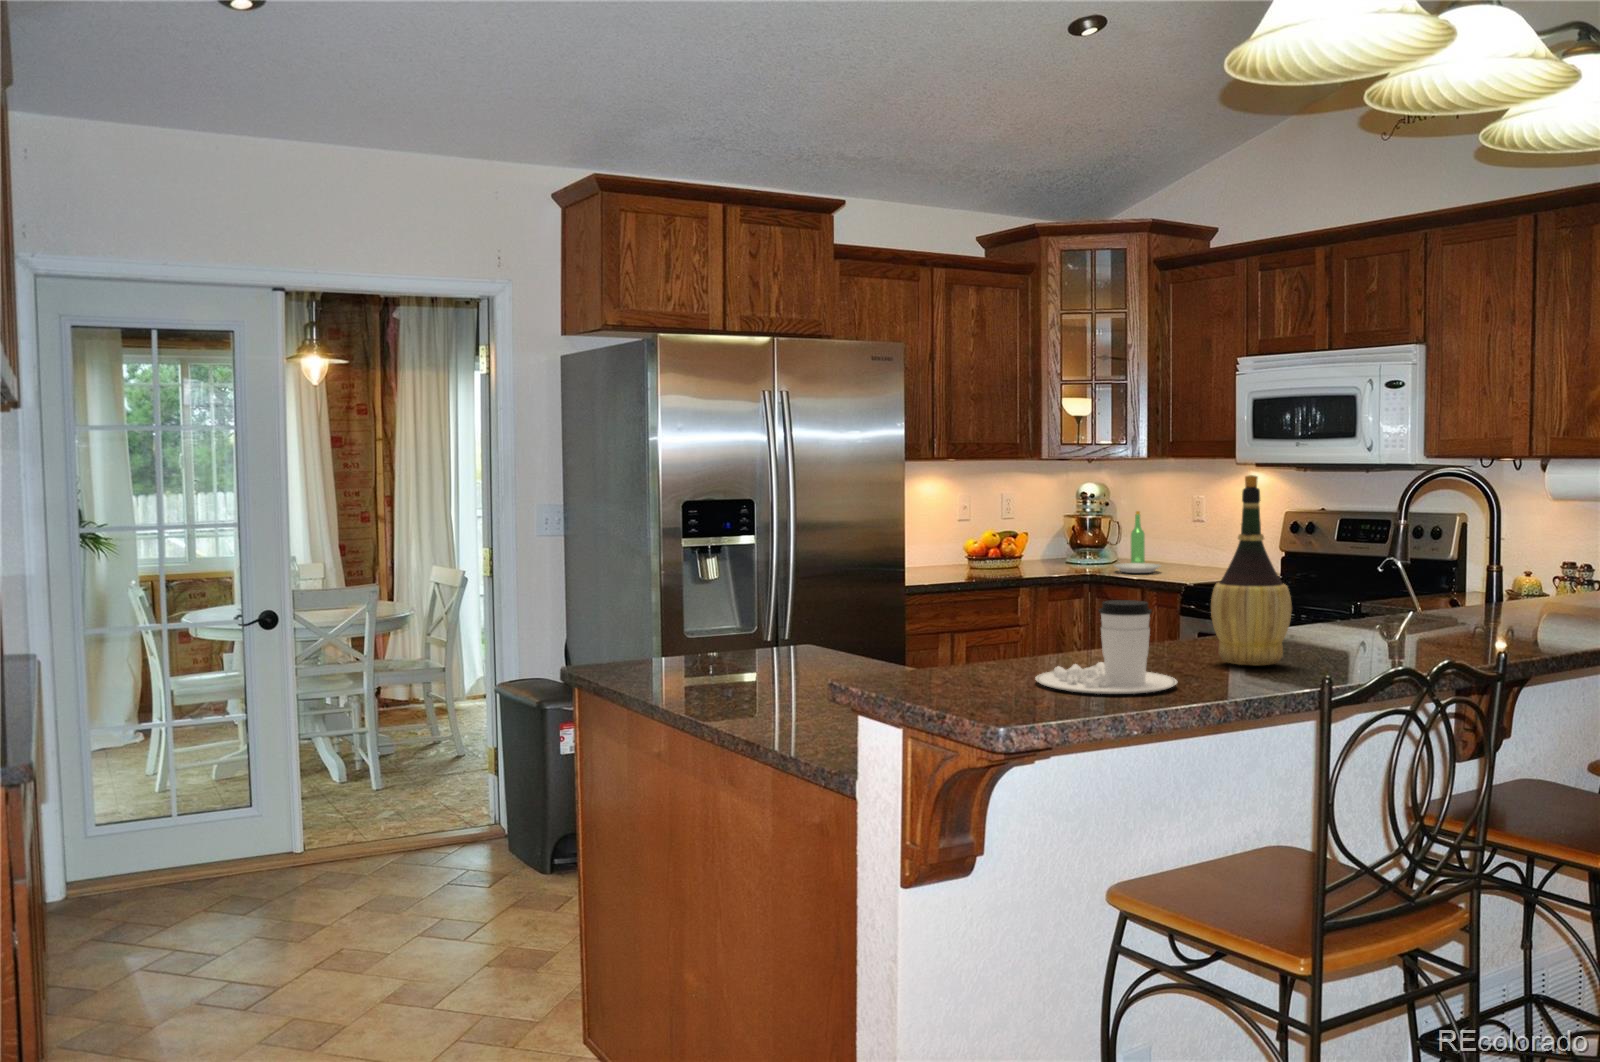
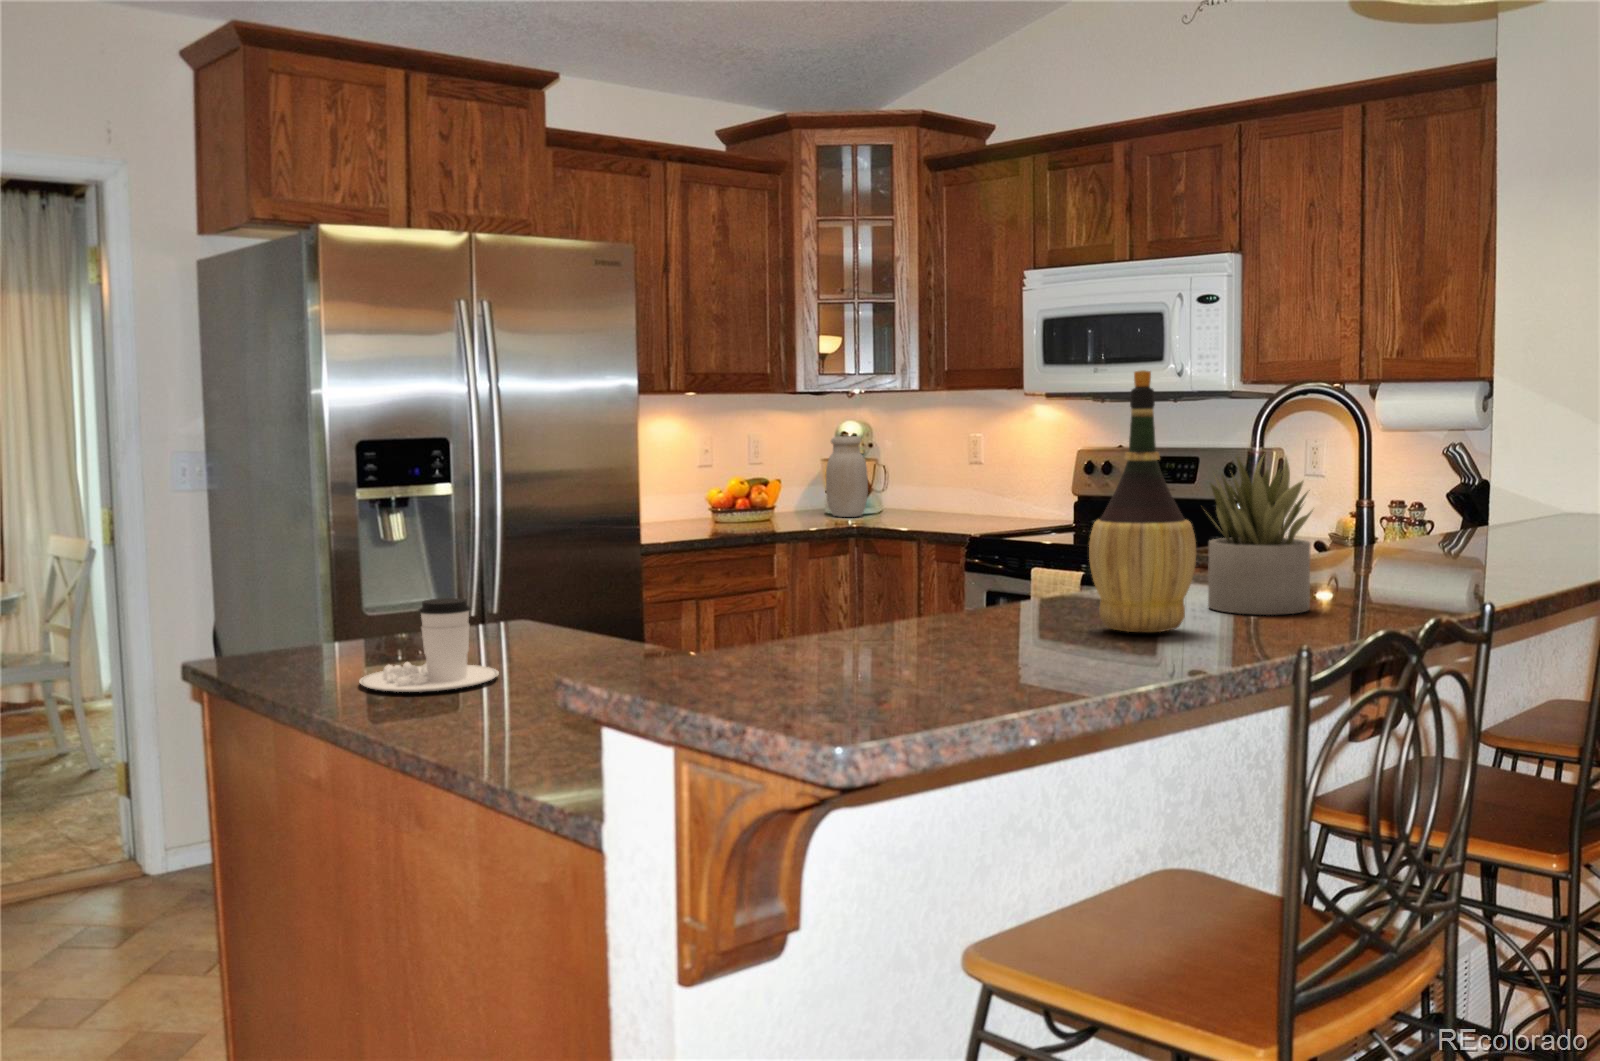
jar: none [1064,497,1100,565] -> present [826,436,868,517]
plate: present [1114,511,1161,573] -> none [885,452,940,525]
succulent plant: none [1310,533,1398,656] -> present [1204,456,1312,615]
coffee cup: present [1035,600,1177,694] -> present [359,598,499,692]

